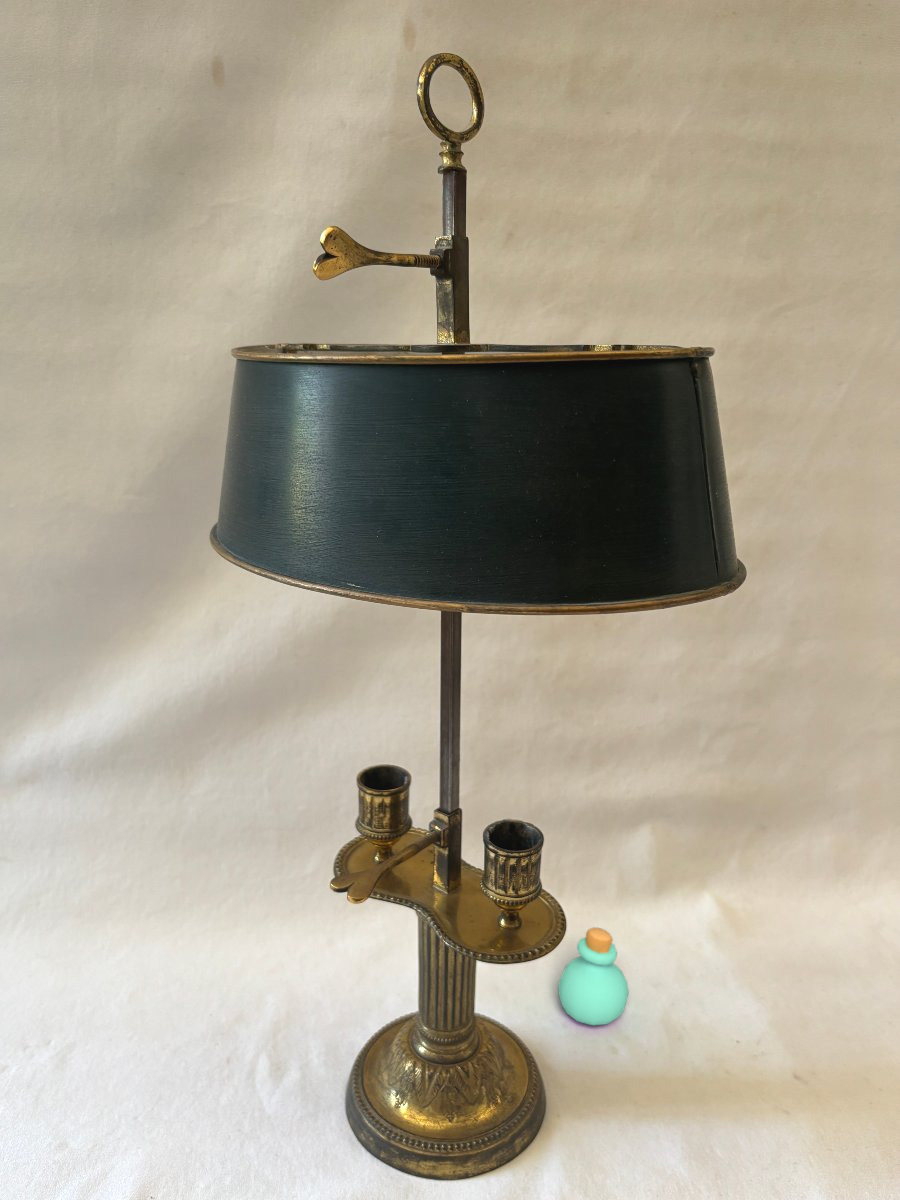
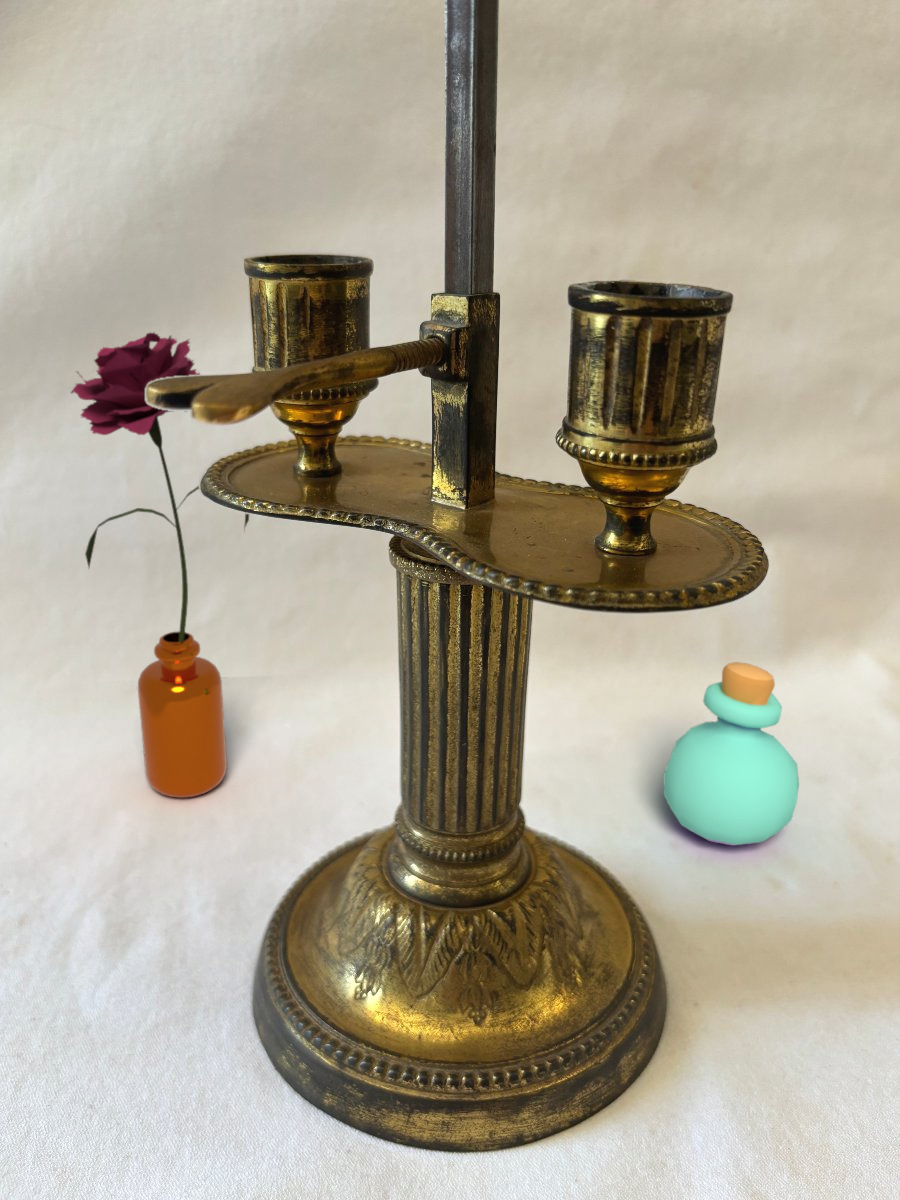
flower: none [262,758,347,988] -> present [71,332,249,798]

